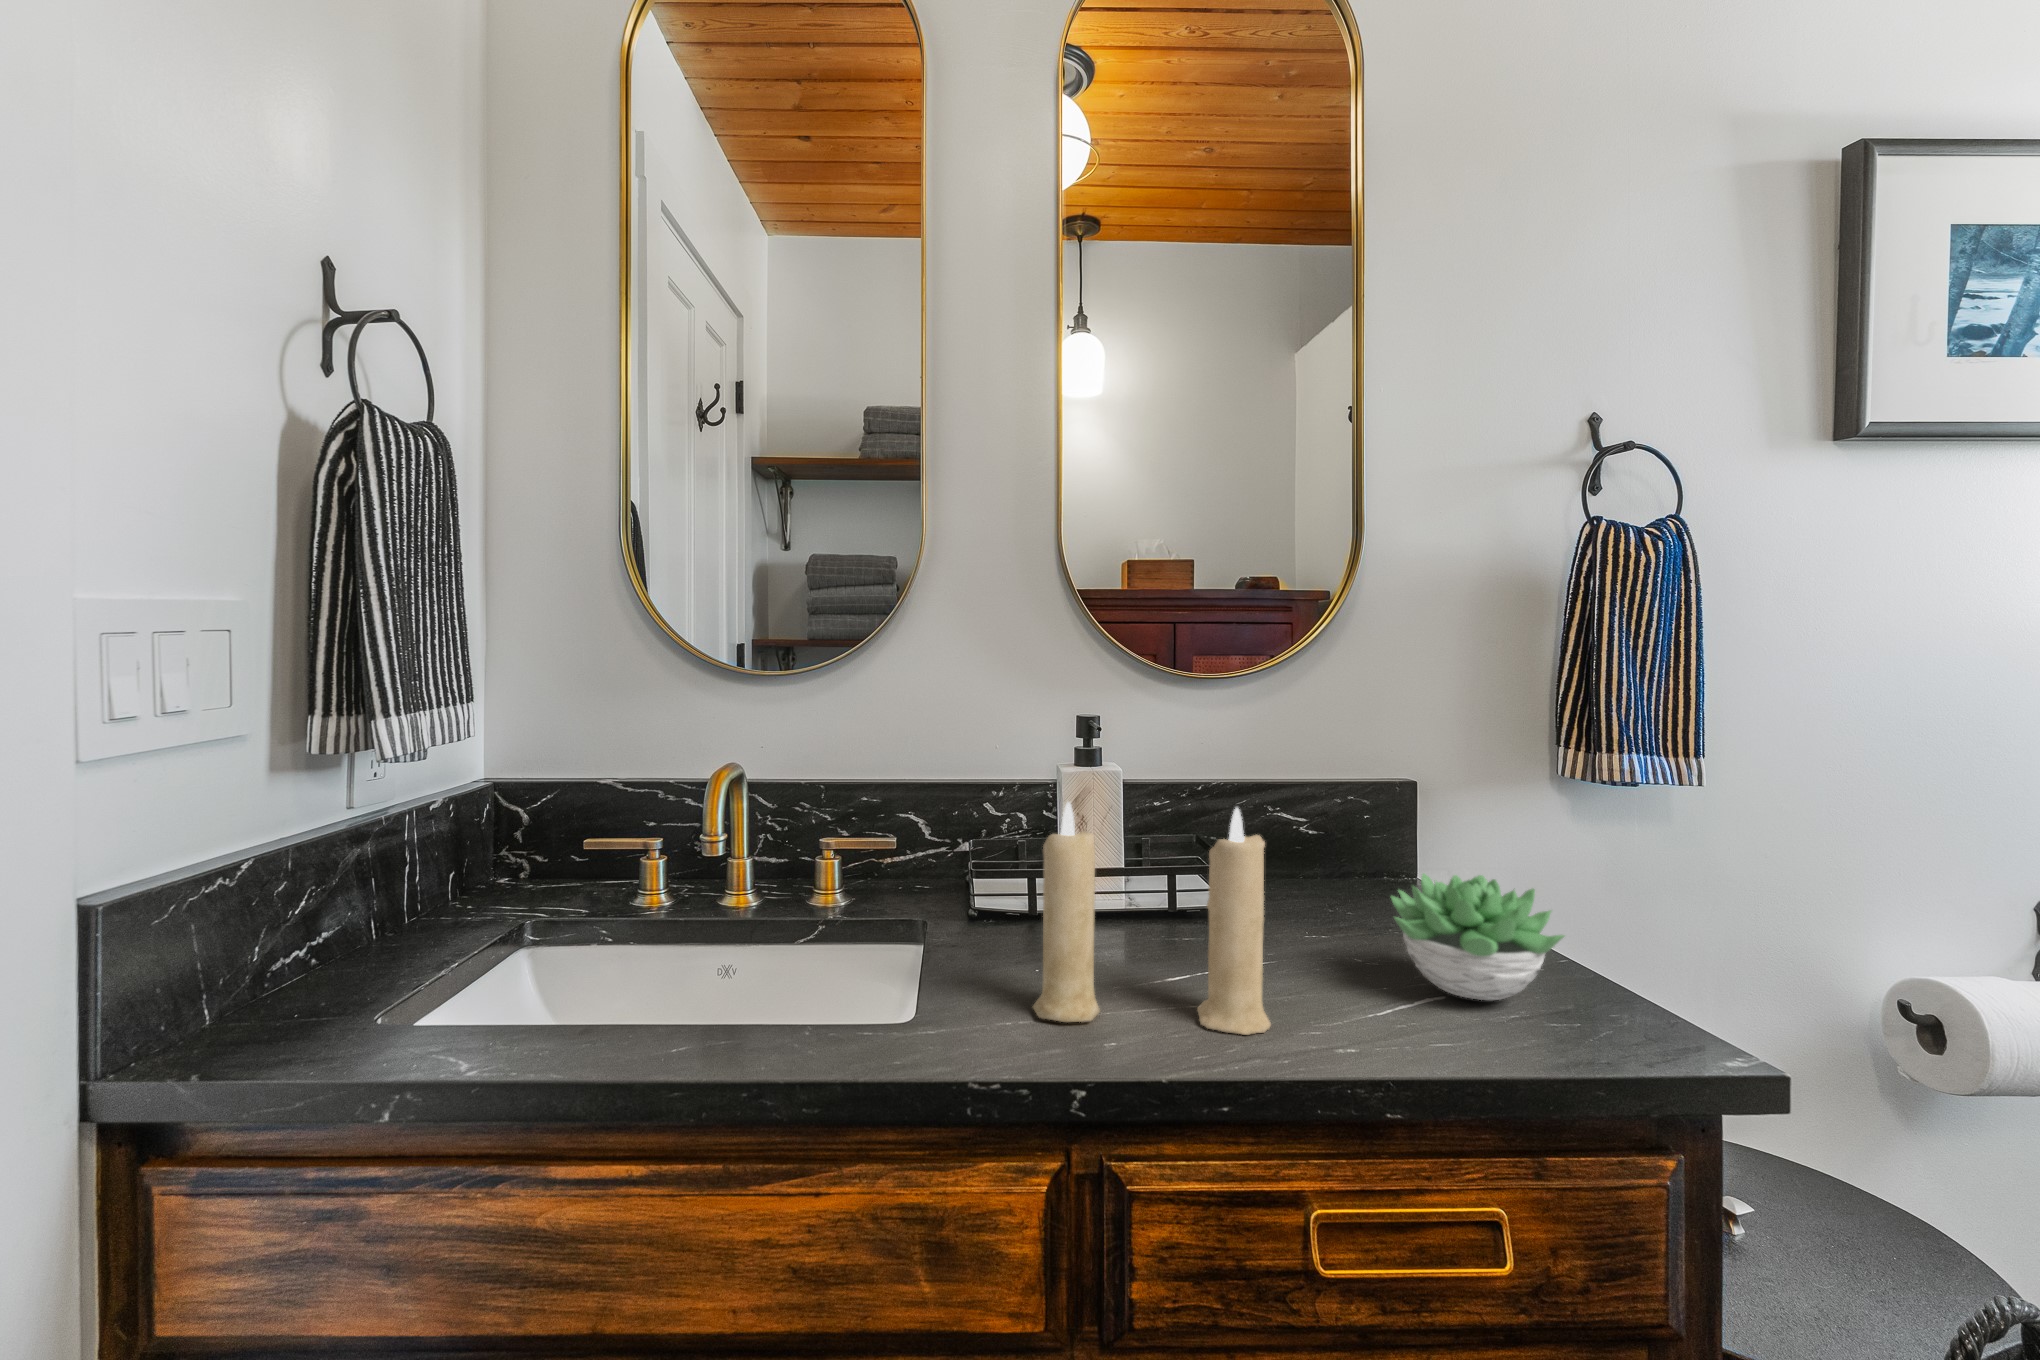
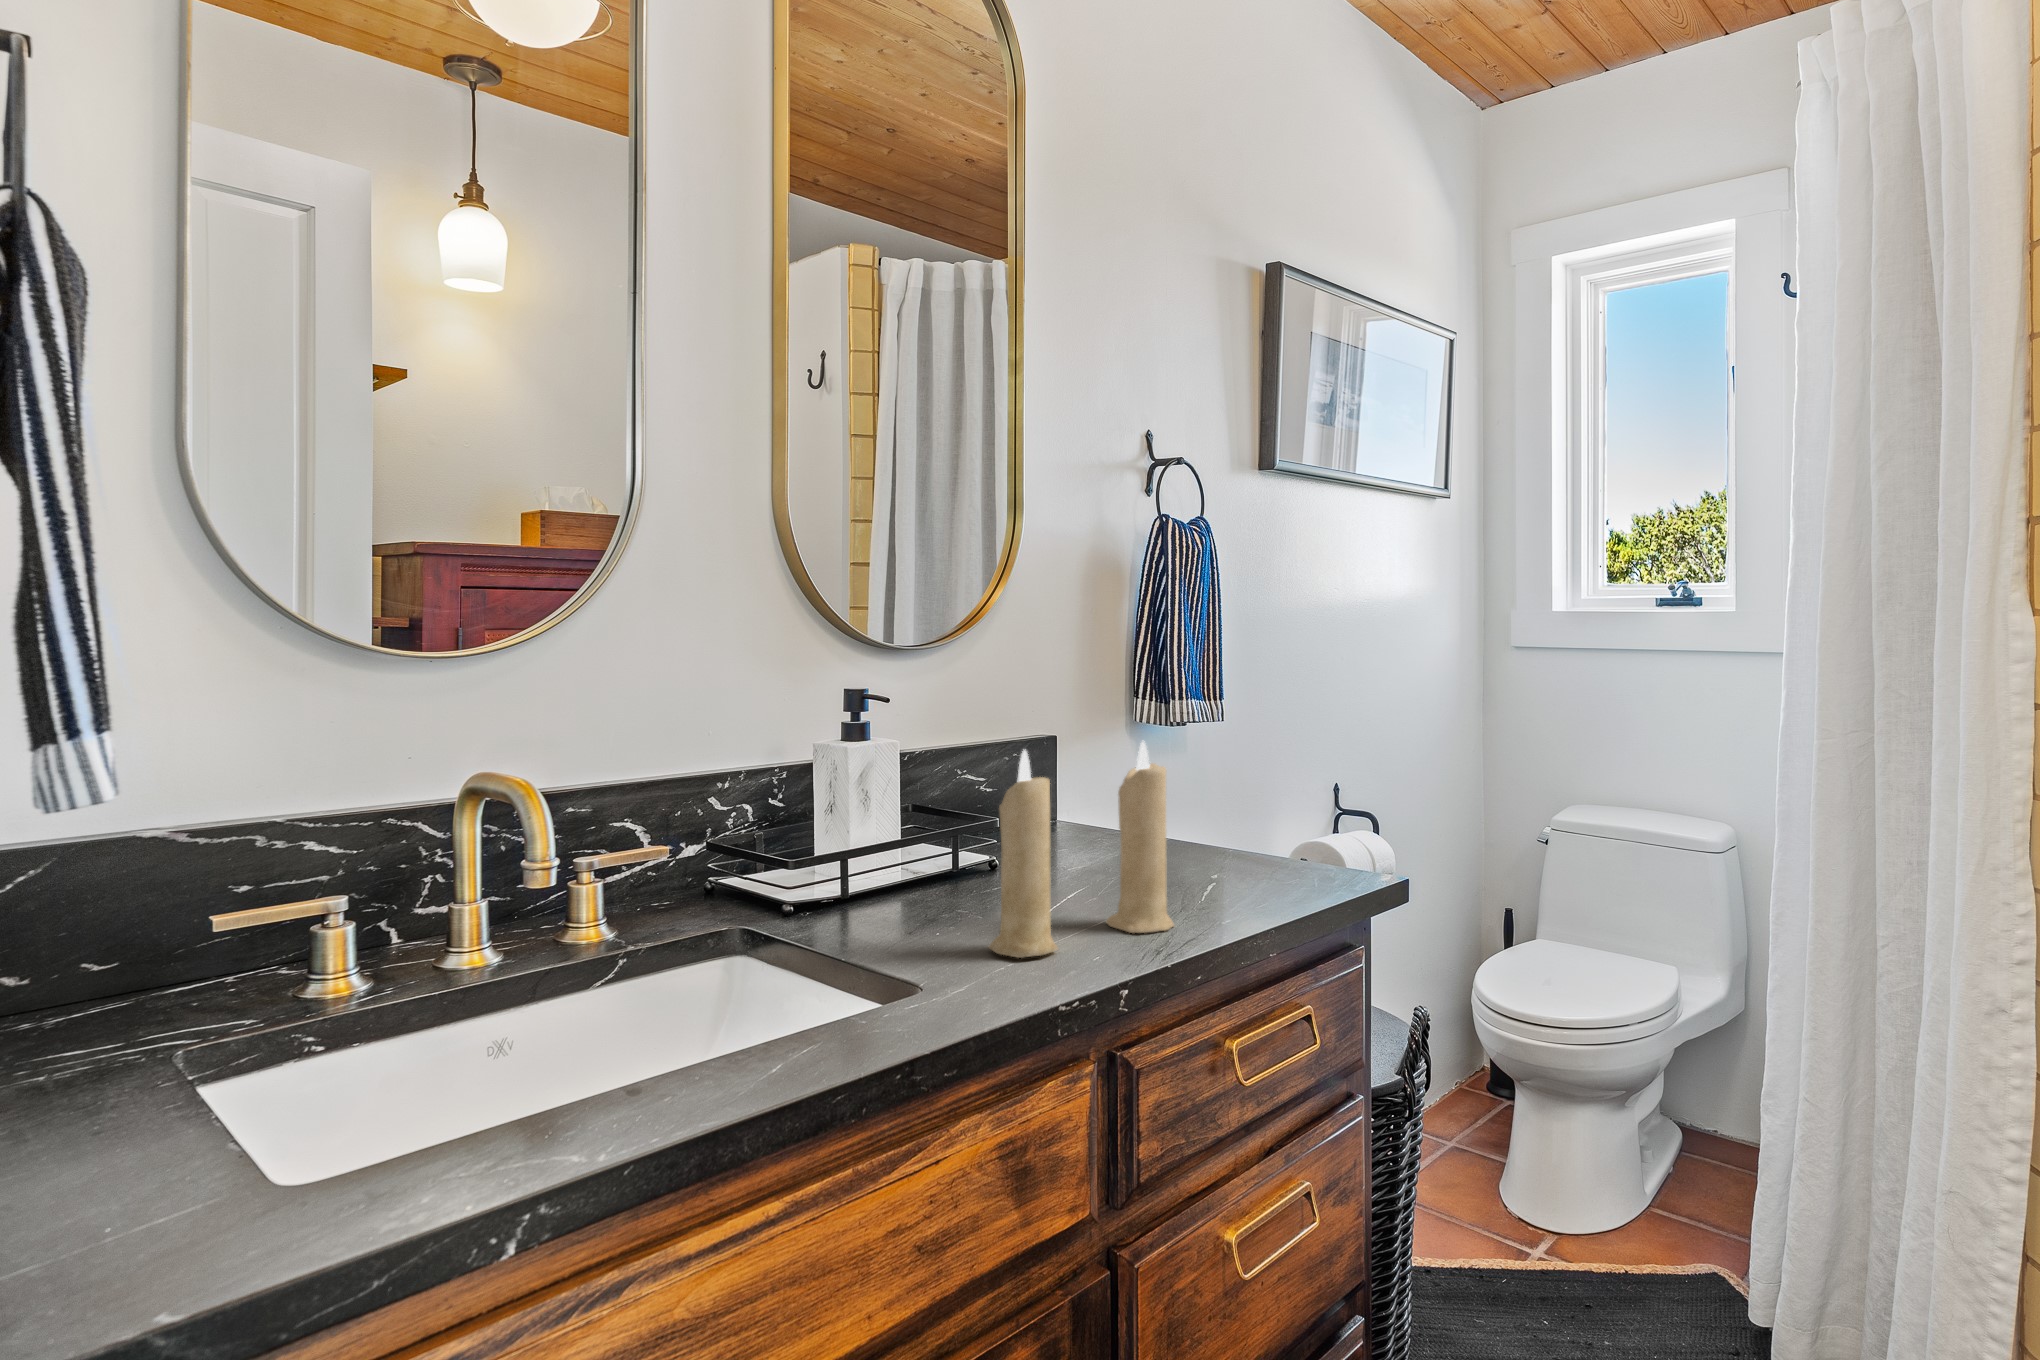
succulent plant: present [1391,874,1564,1000] -> none [1175,787,1308,879]

